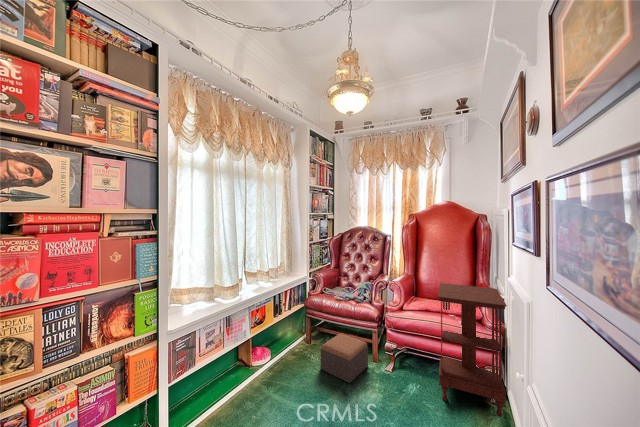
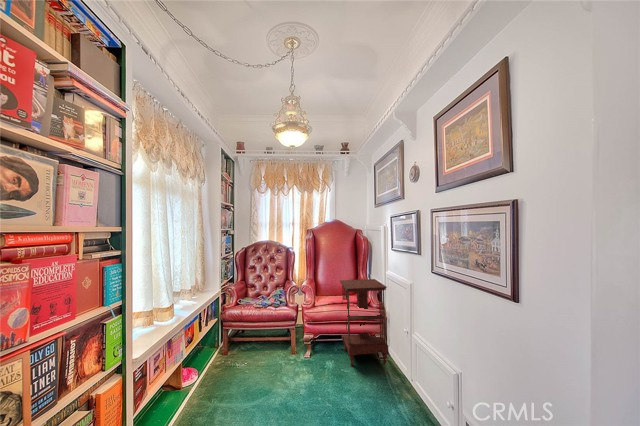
footstool: present [320,334,368,383] -> none [250,340,290,379]

